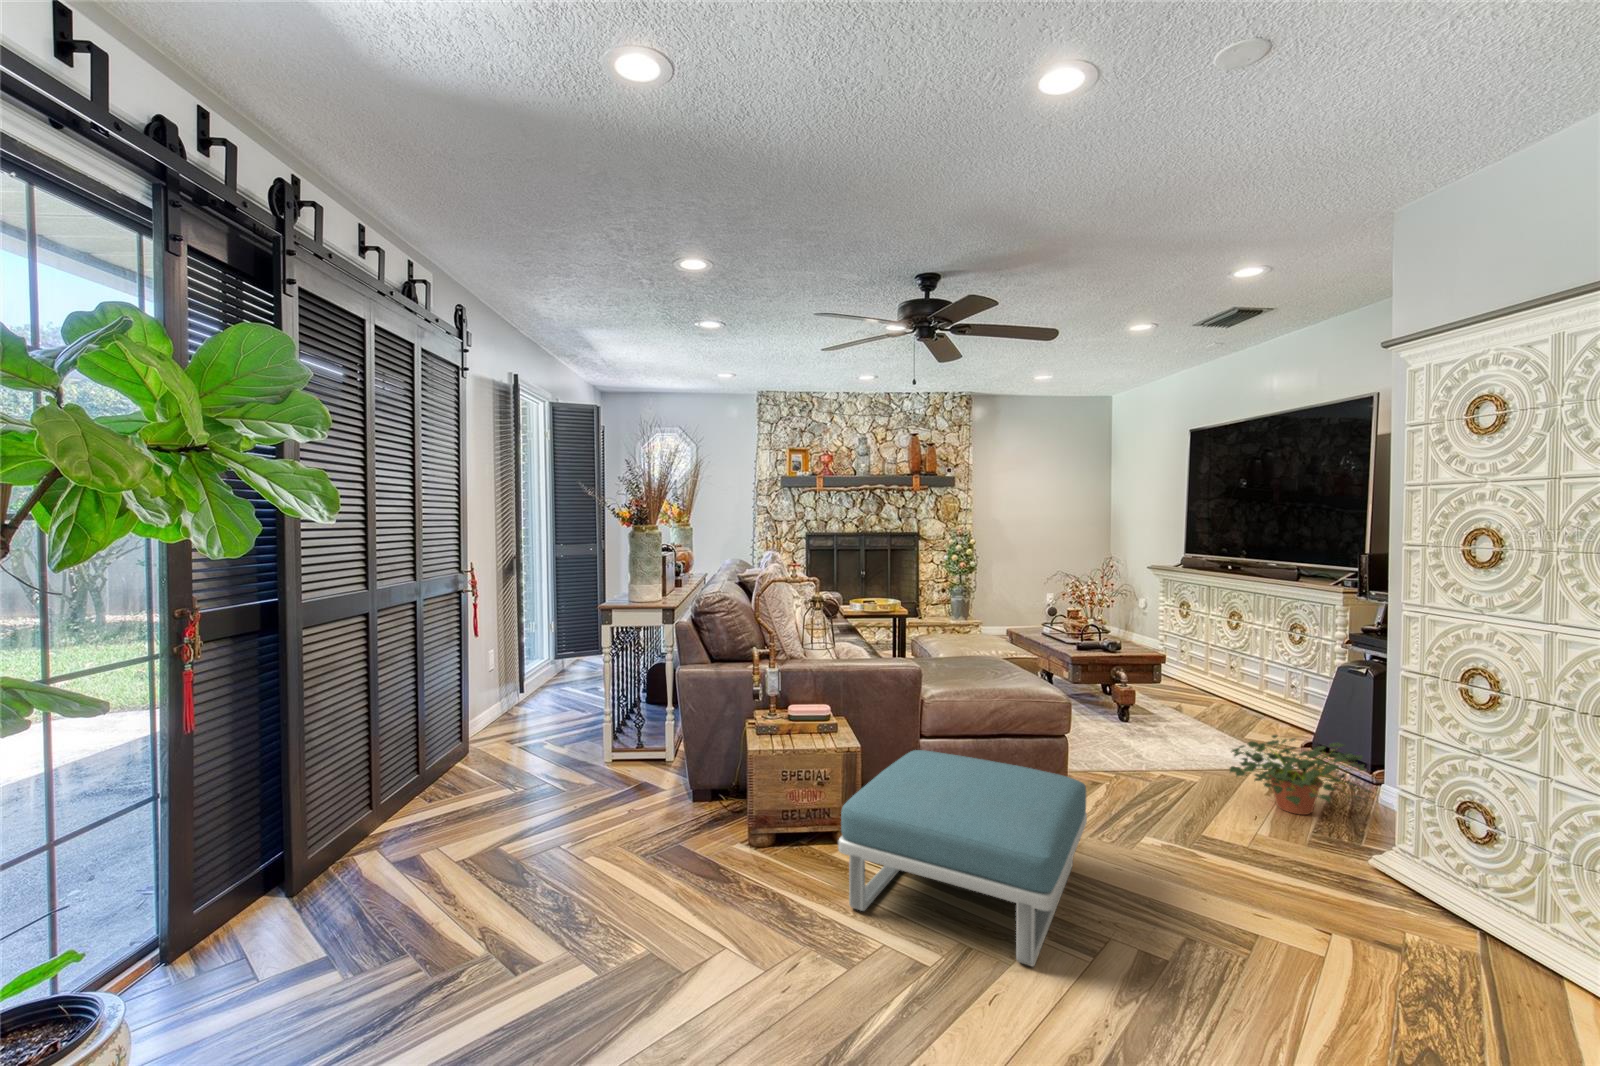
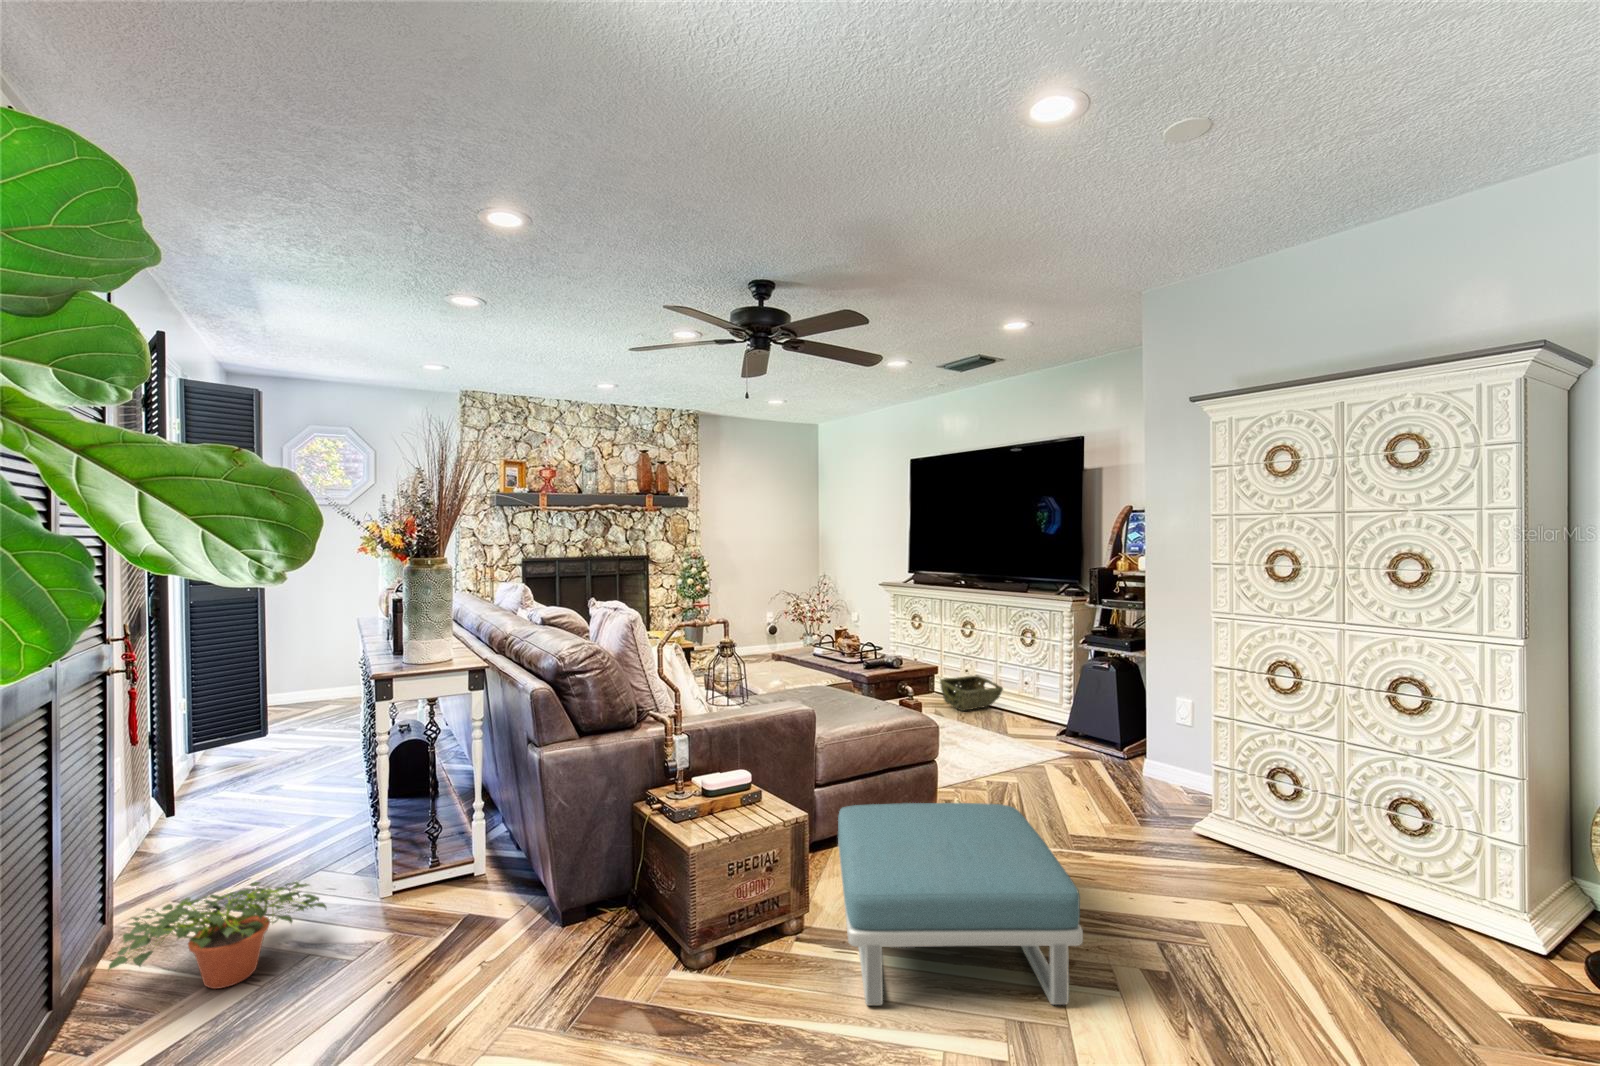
woven basket: none [1180,670,1265,708] -> present [940,676,1003,711]
potted plant: present [1230,735,1372,815] -> present [109,882,326,989]

